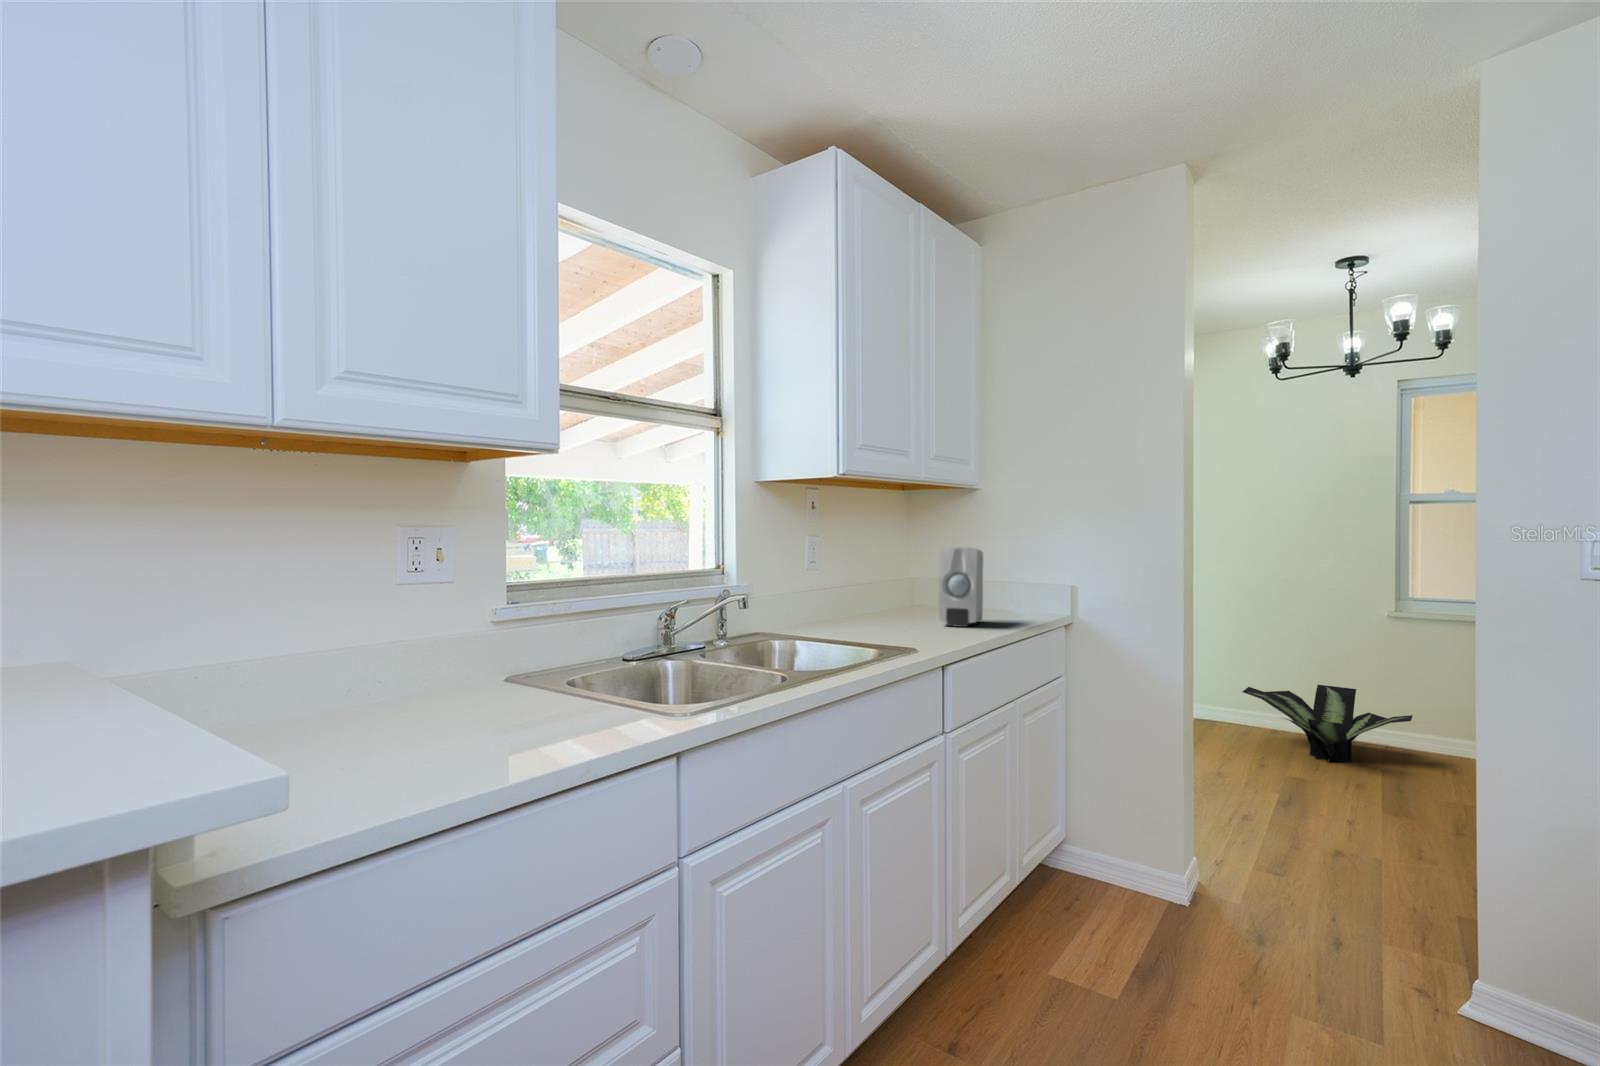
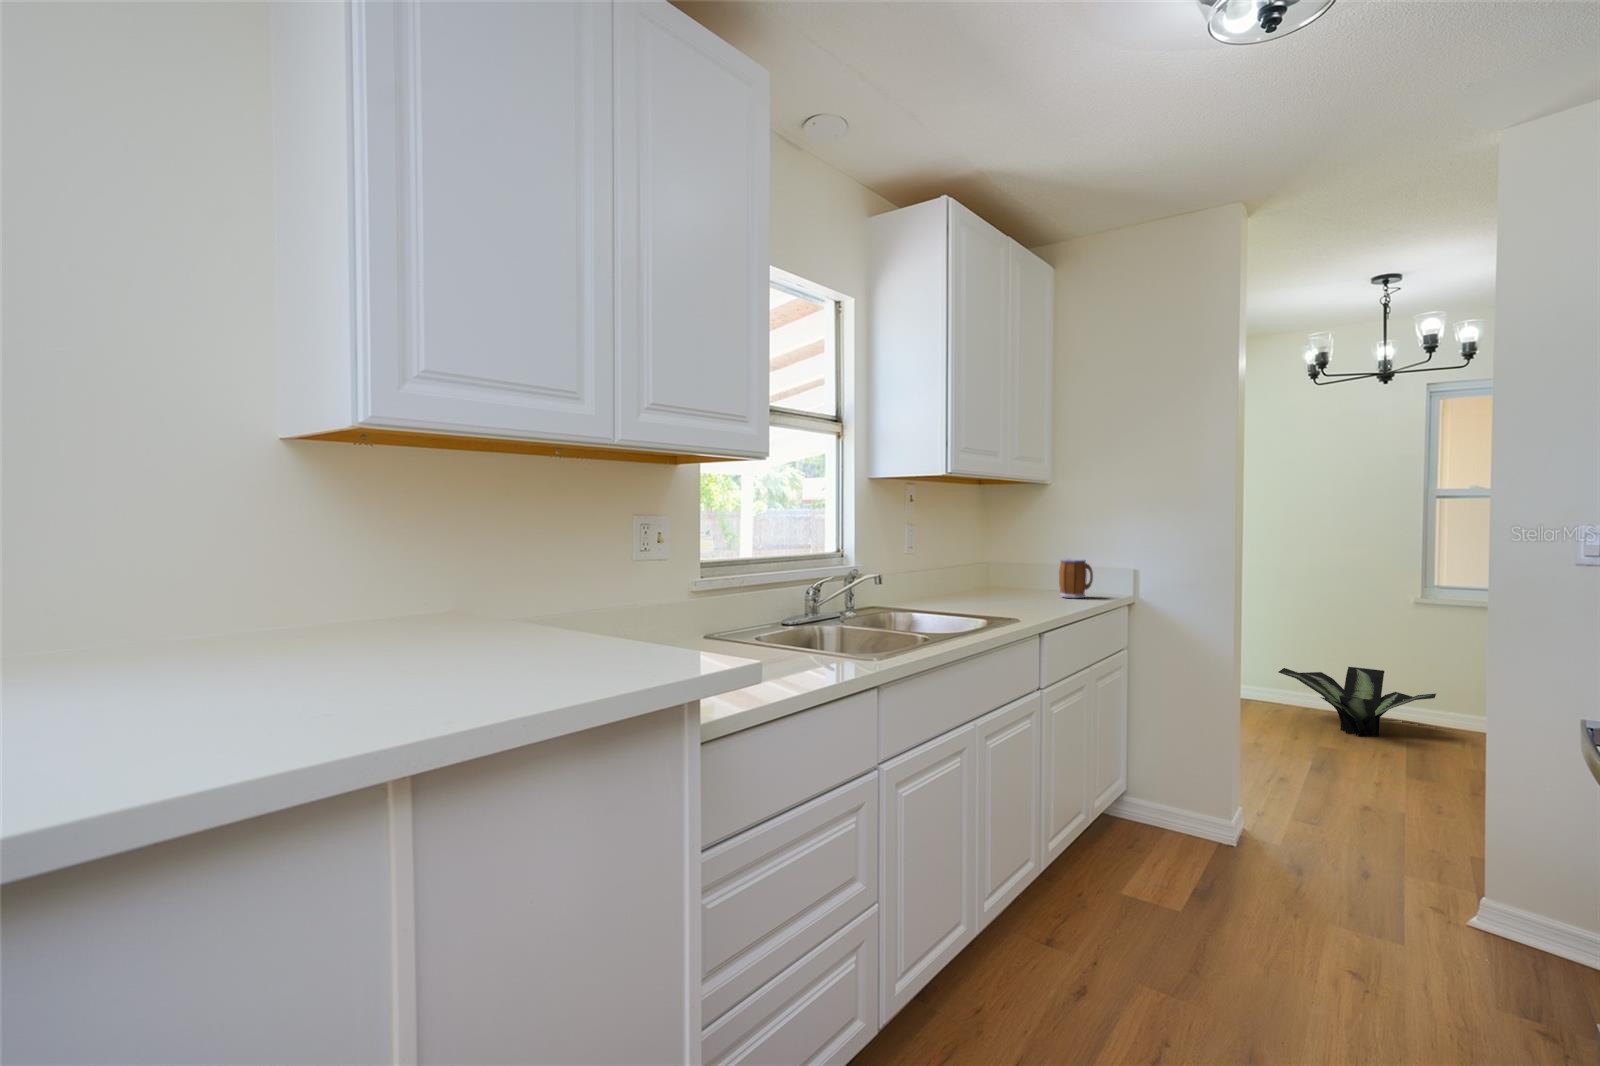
soap dispenser: present [939,547,983,627] -> none [1023,536,1060,604]
mug: none [986,573,1024,618] -> present [1059,559,1093,598]

